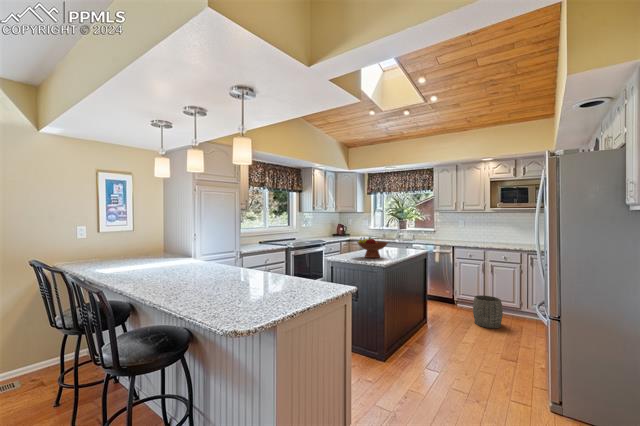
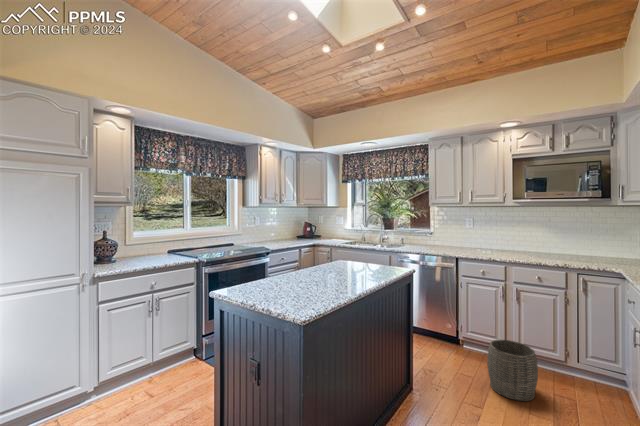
fruit bowl: present [357,237,388,258] -> none [272,252,330,294]

